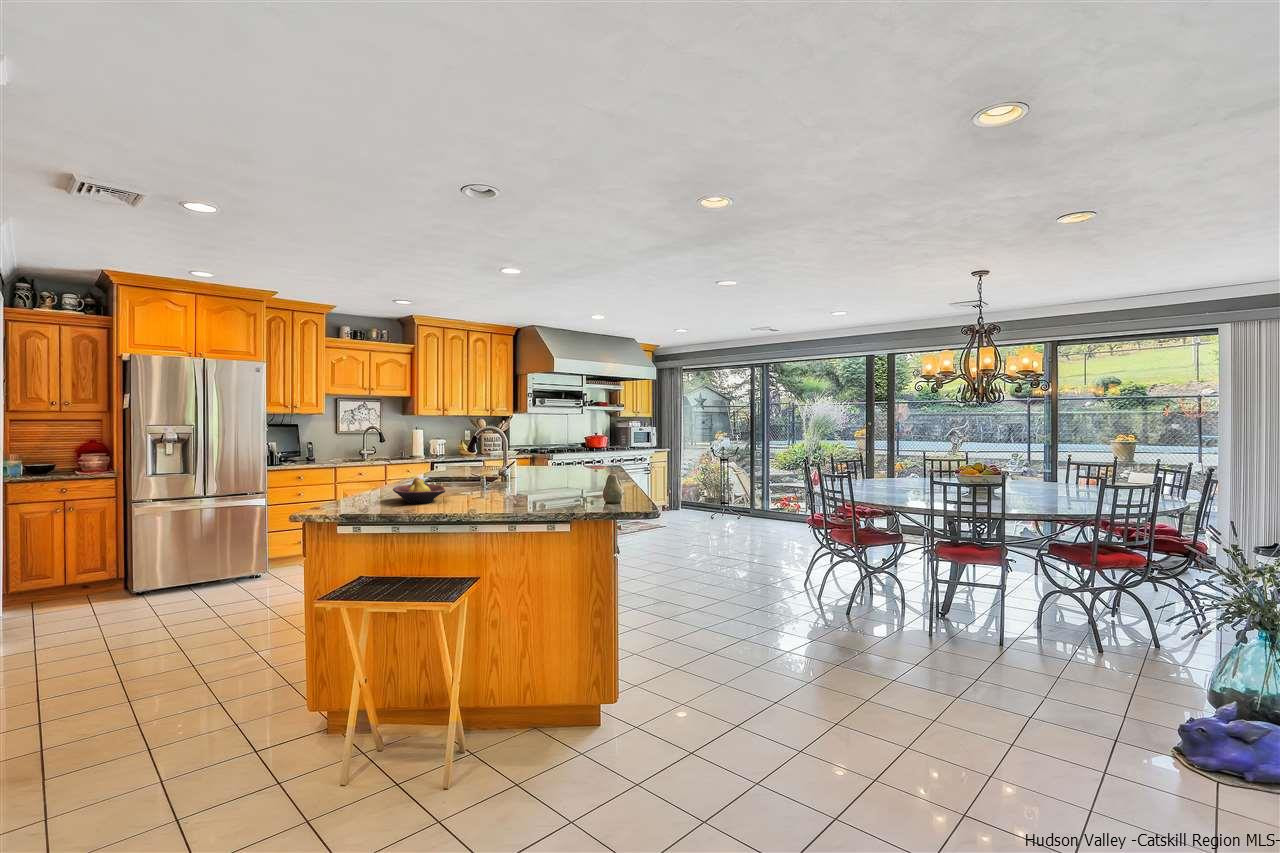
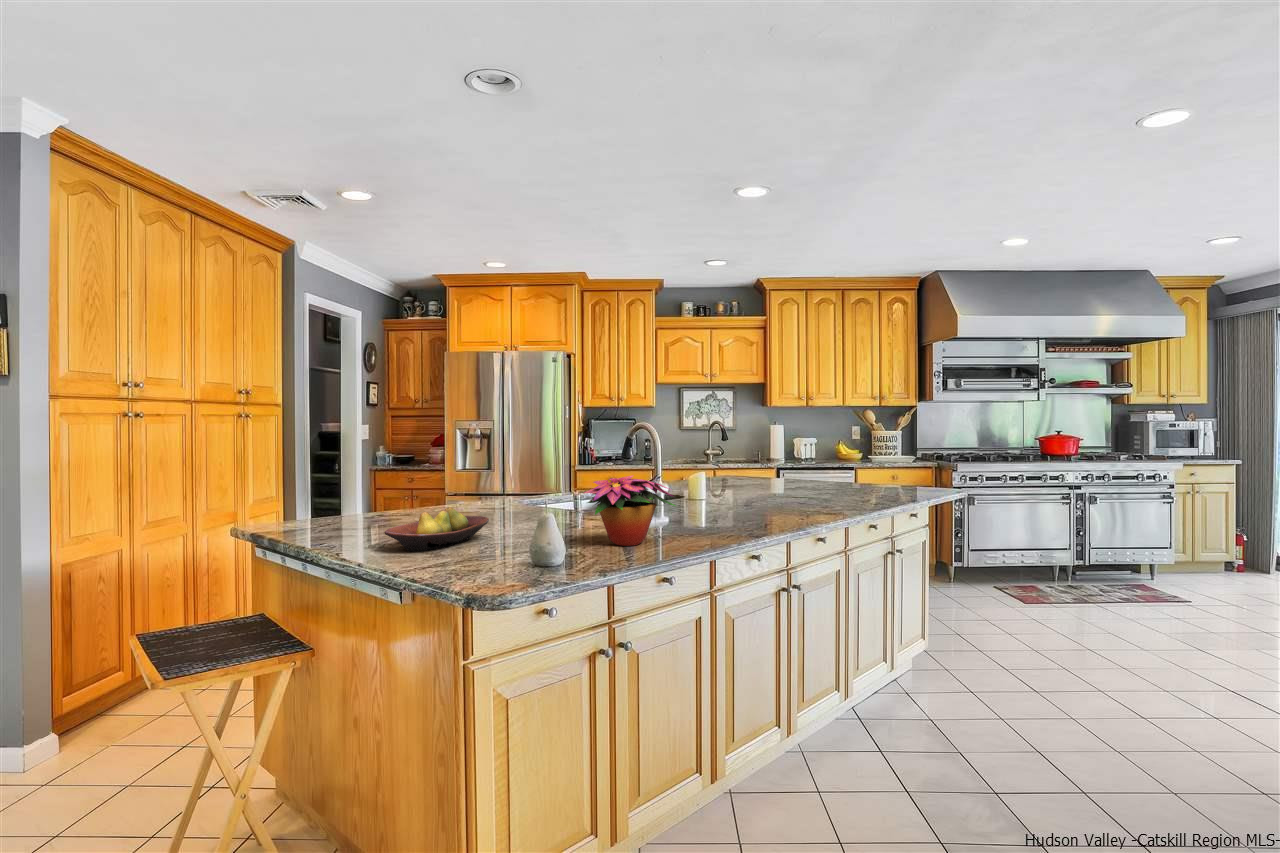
flower arrangement: none [500,452,558,491] -> present [584,476,675,546]

